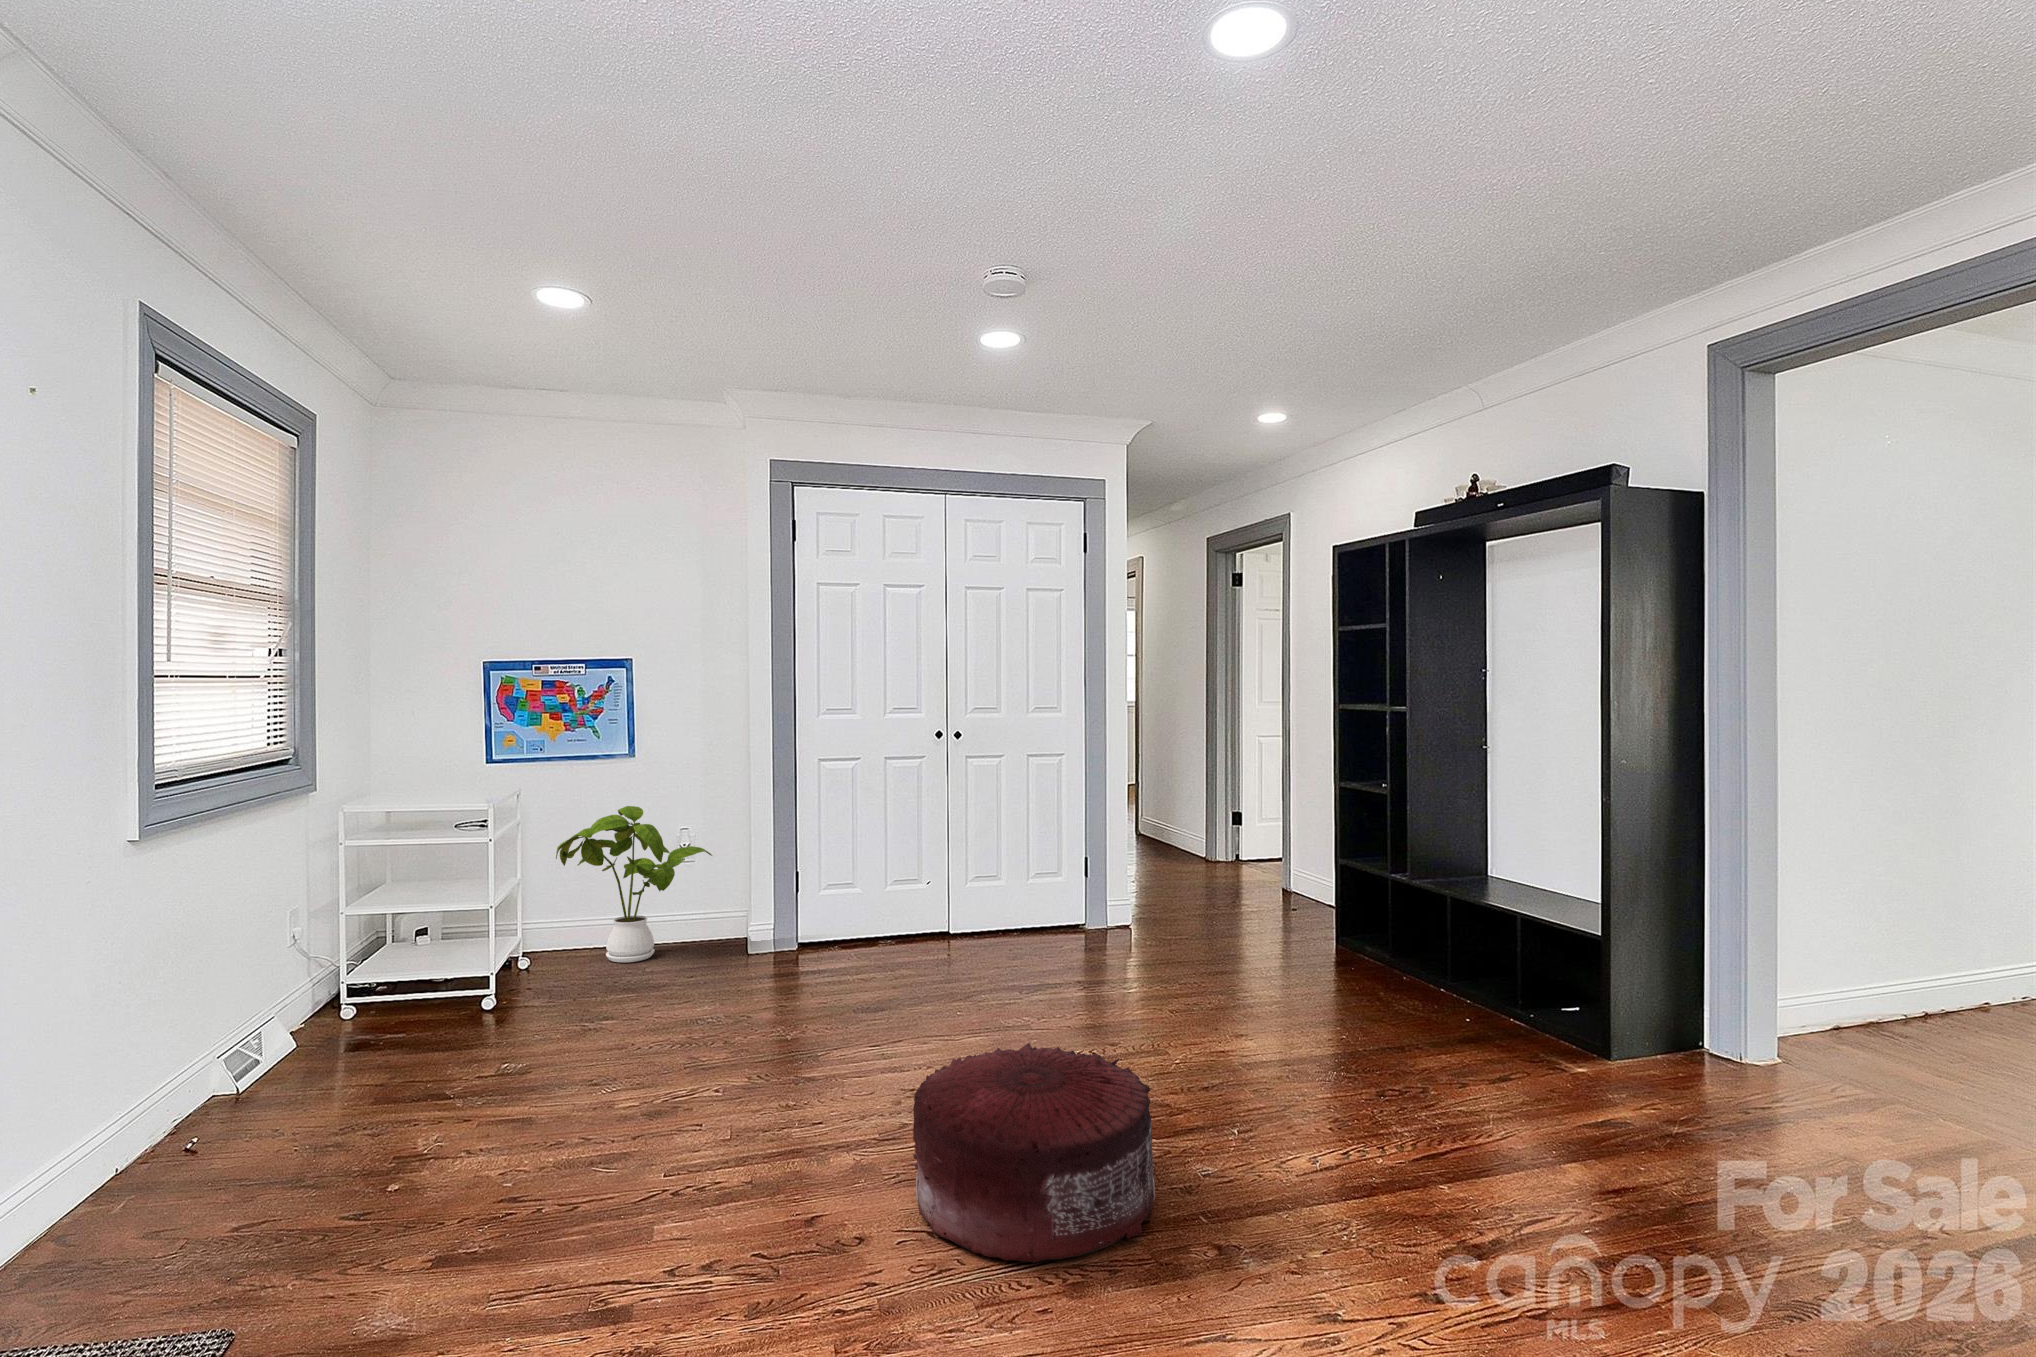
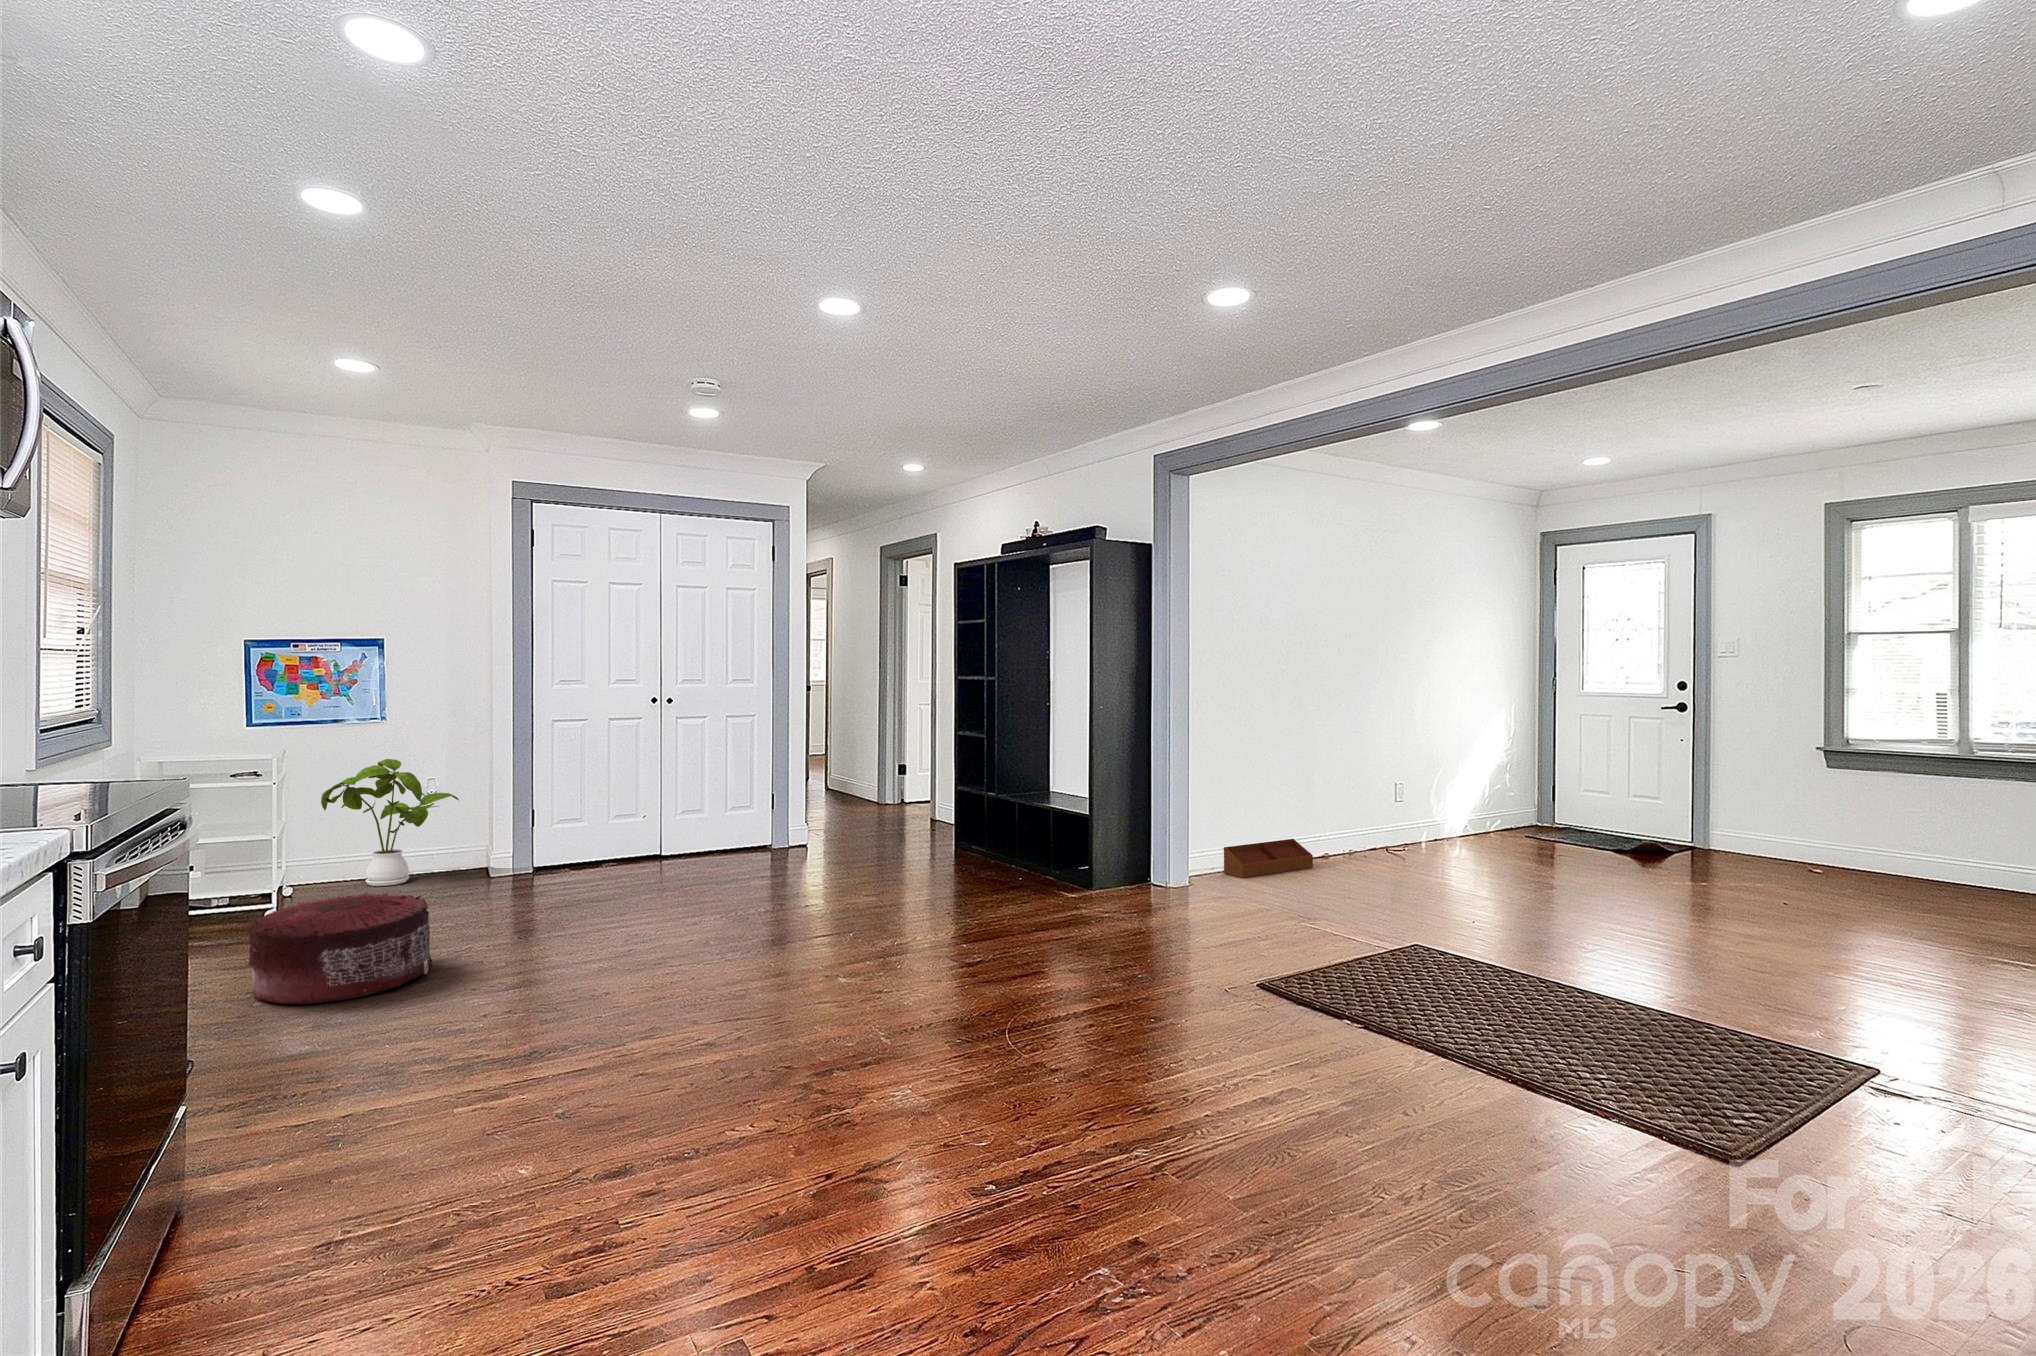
storage bin: none [1822,976,1986,1047] -> present [1224,839,1313,878]
pouf: present [913,1043,1155,1263] -> present [248,893,432,1004]

